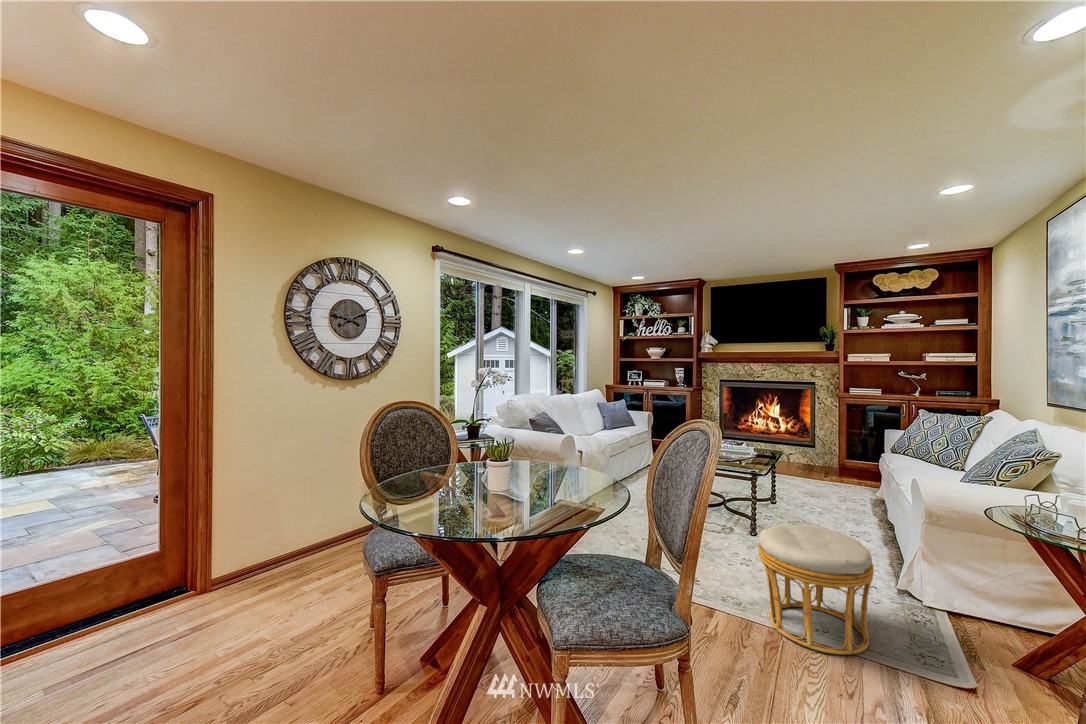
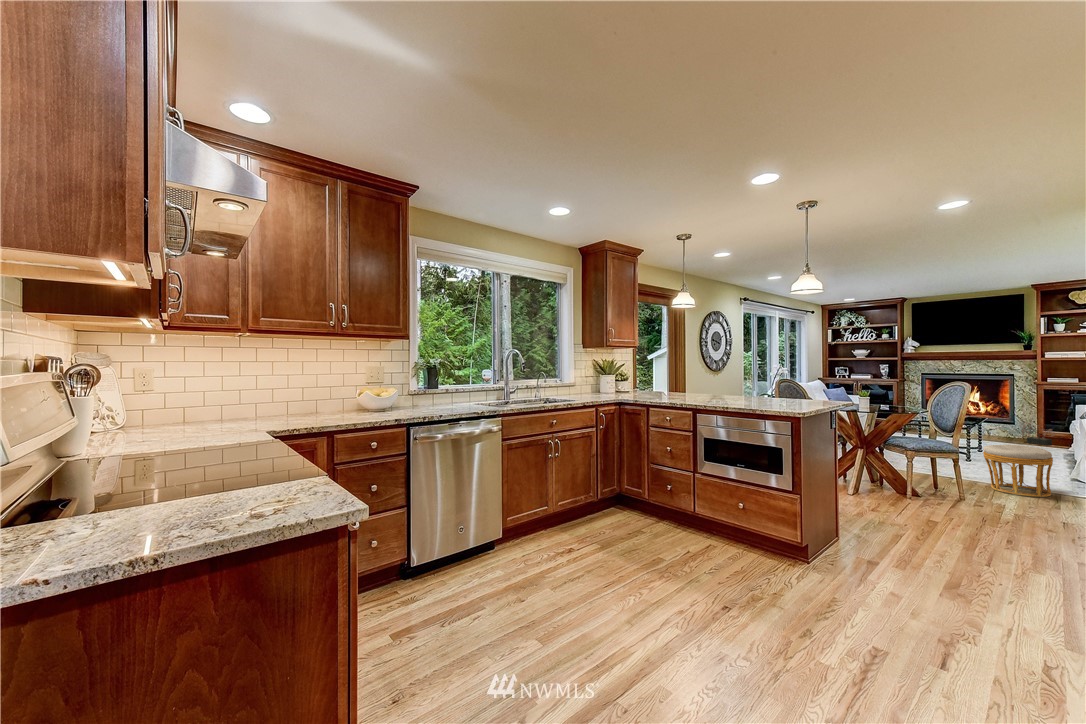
decorative plant: none [820,445,859,478] -> present [1022,422,1055,445]

